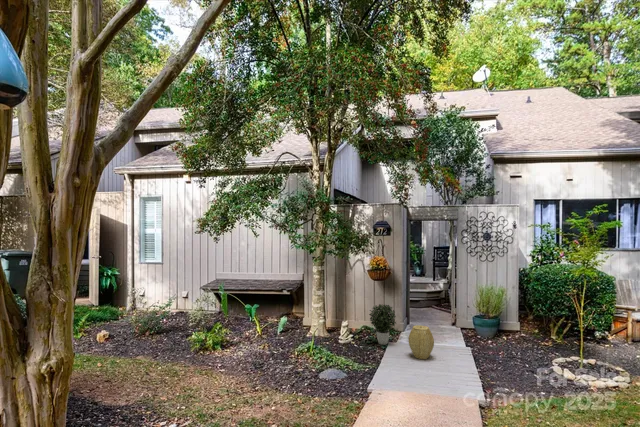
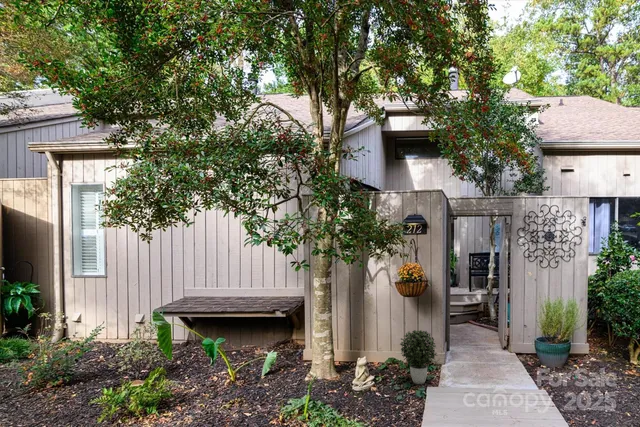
woven basket: present [408,325,434,359] -> none [456,358,491,403]

